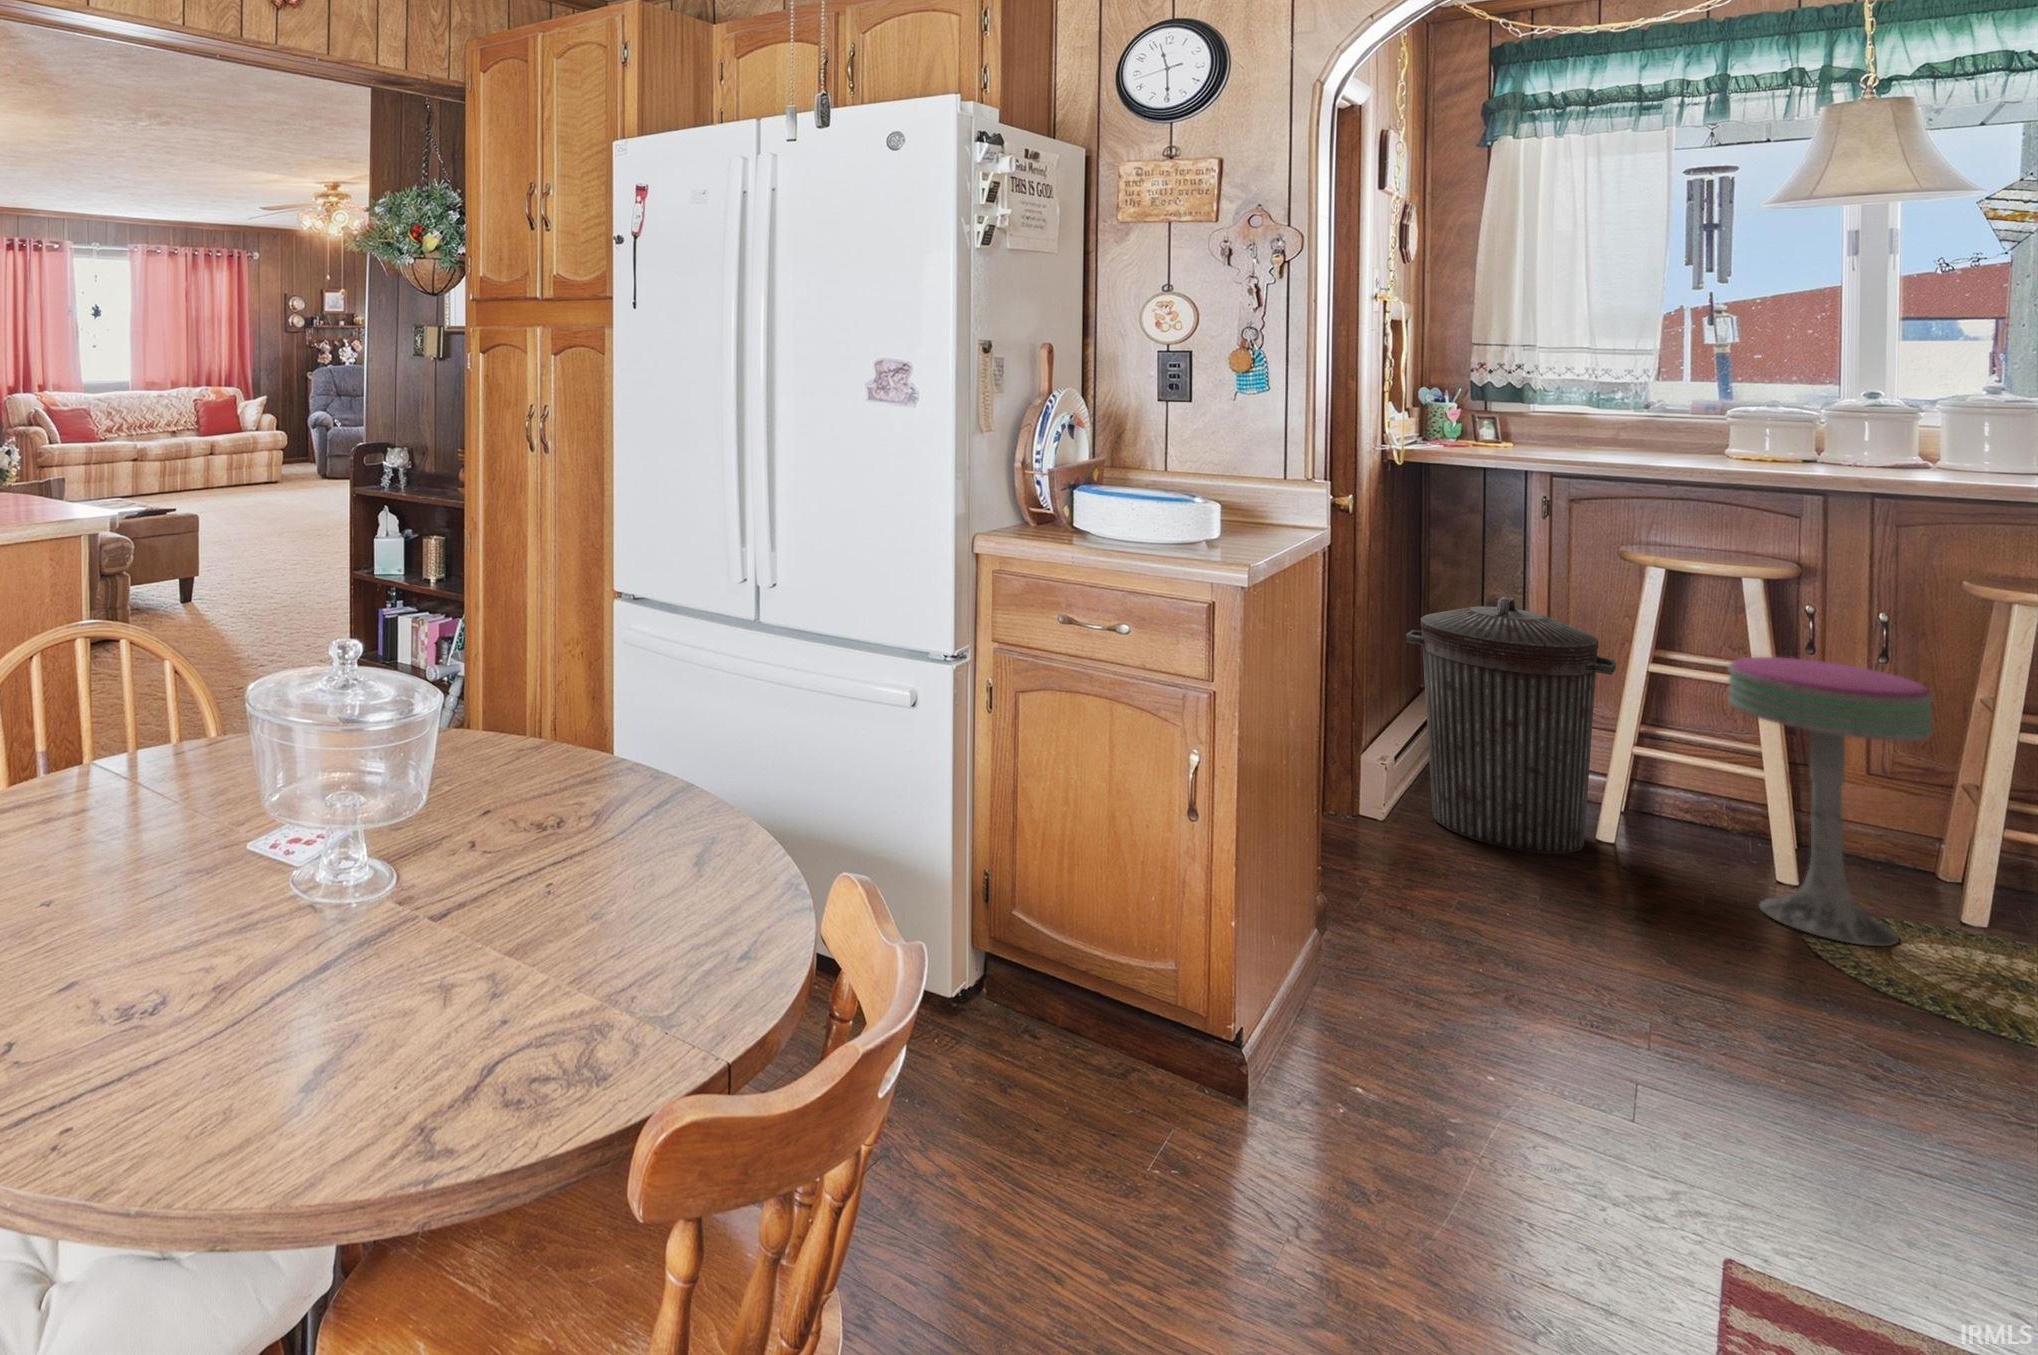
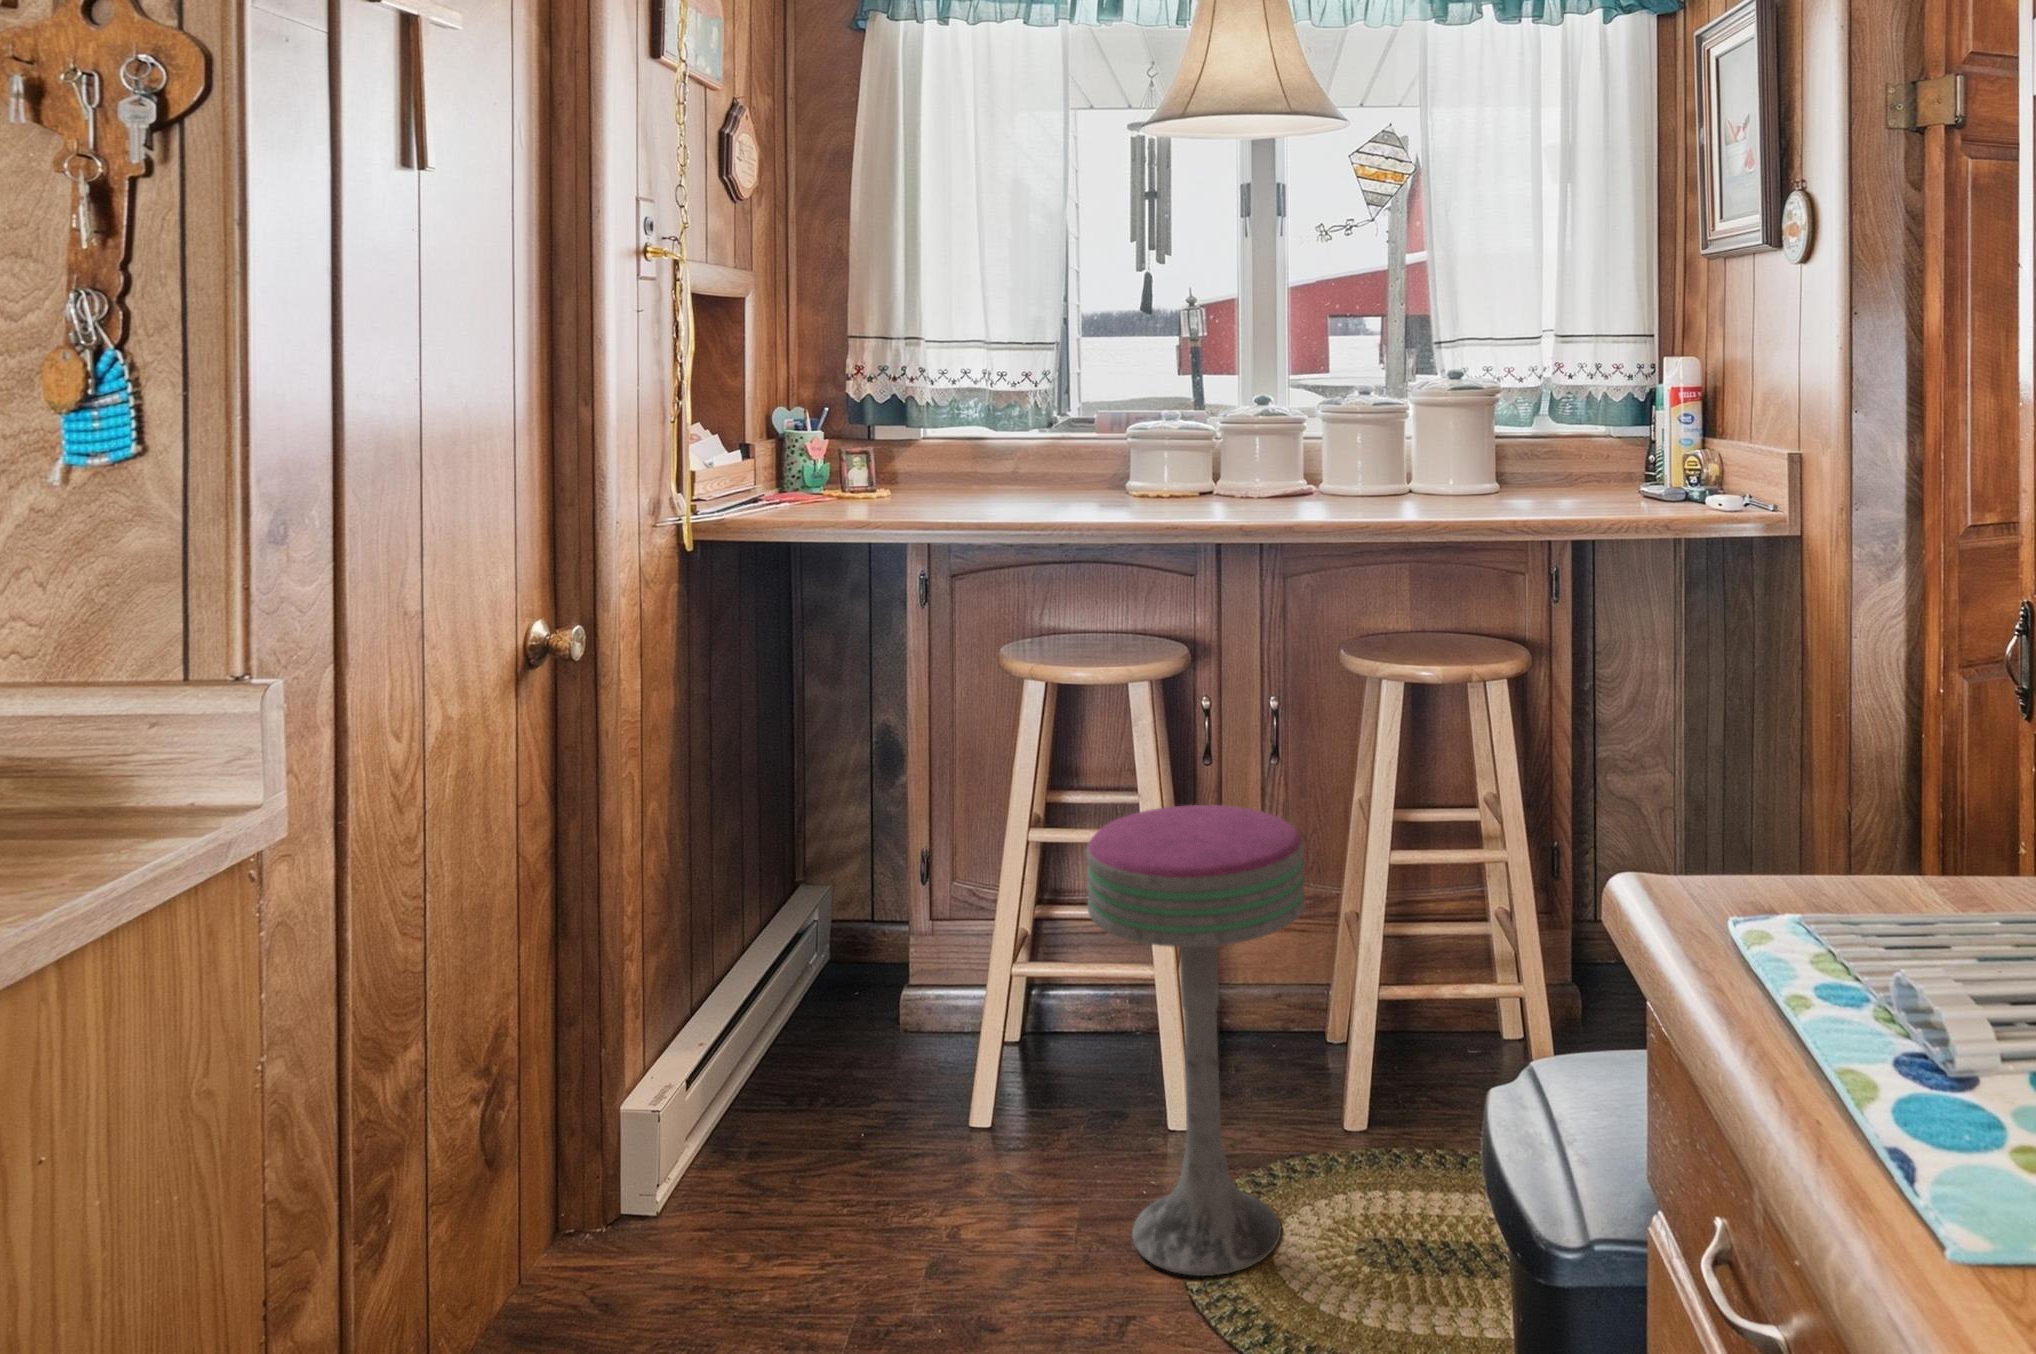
trash can: present [1406,597,1616,854] -> none [692,766,975,1230]

